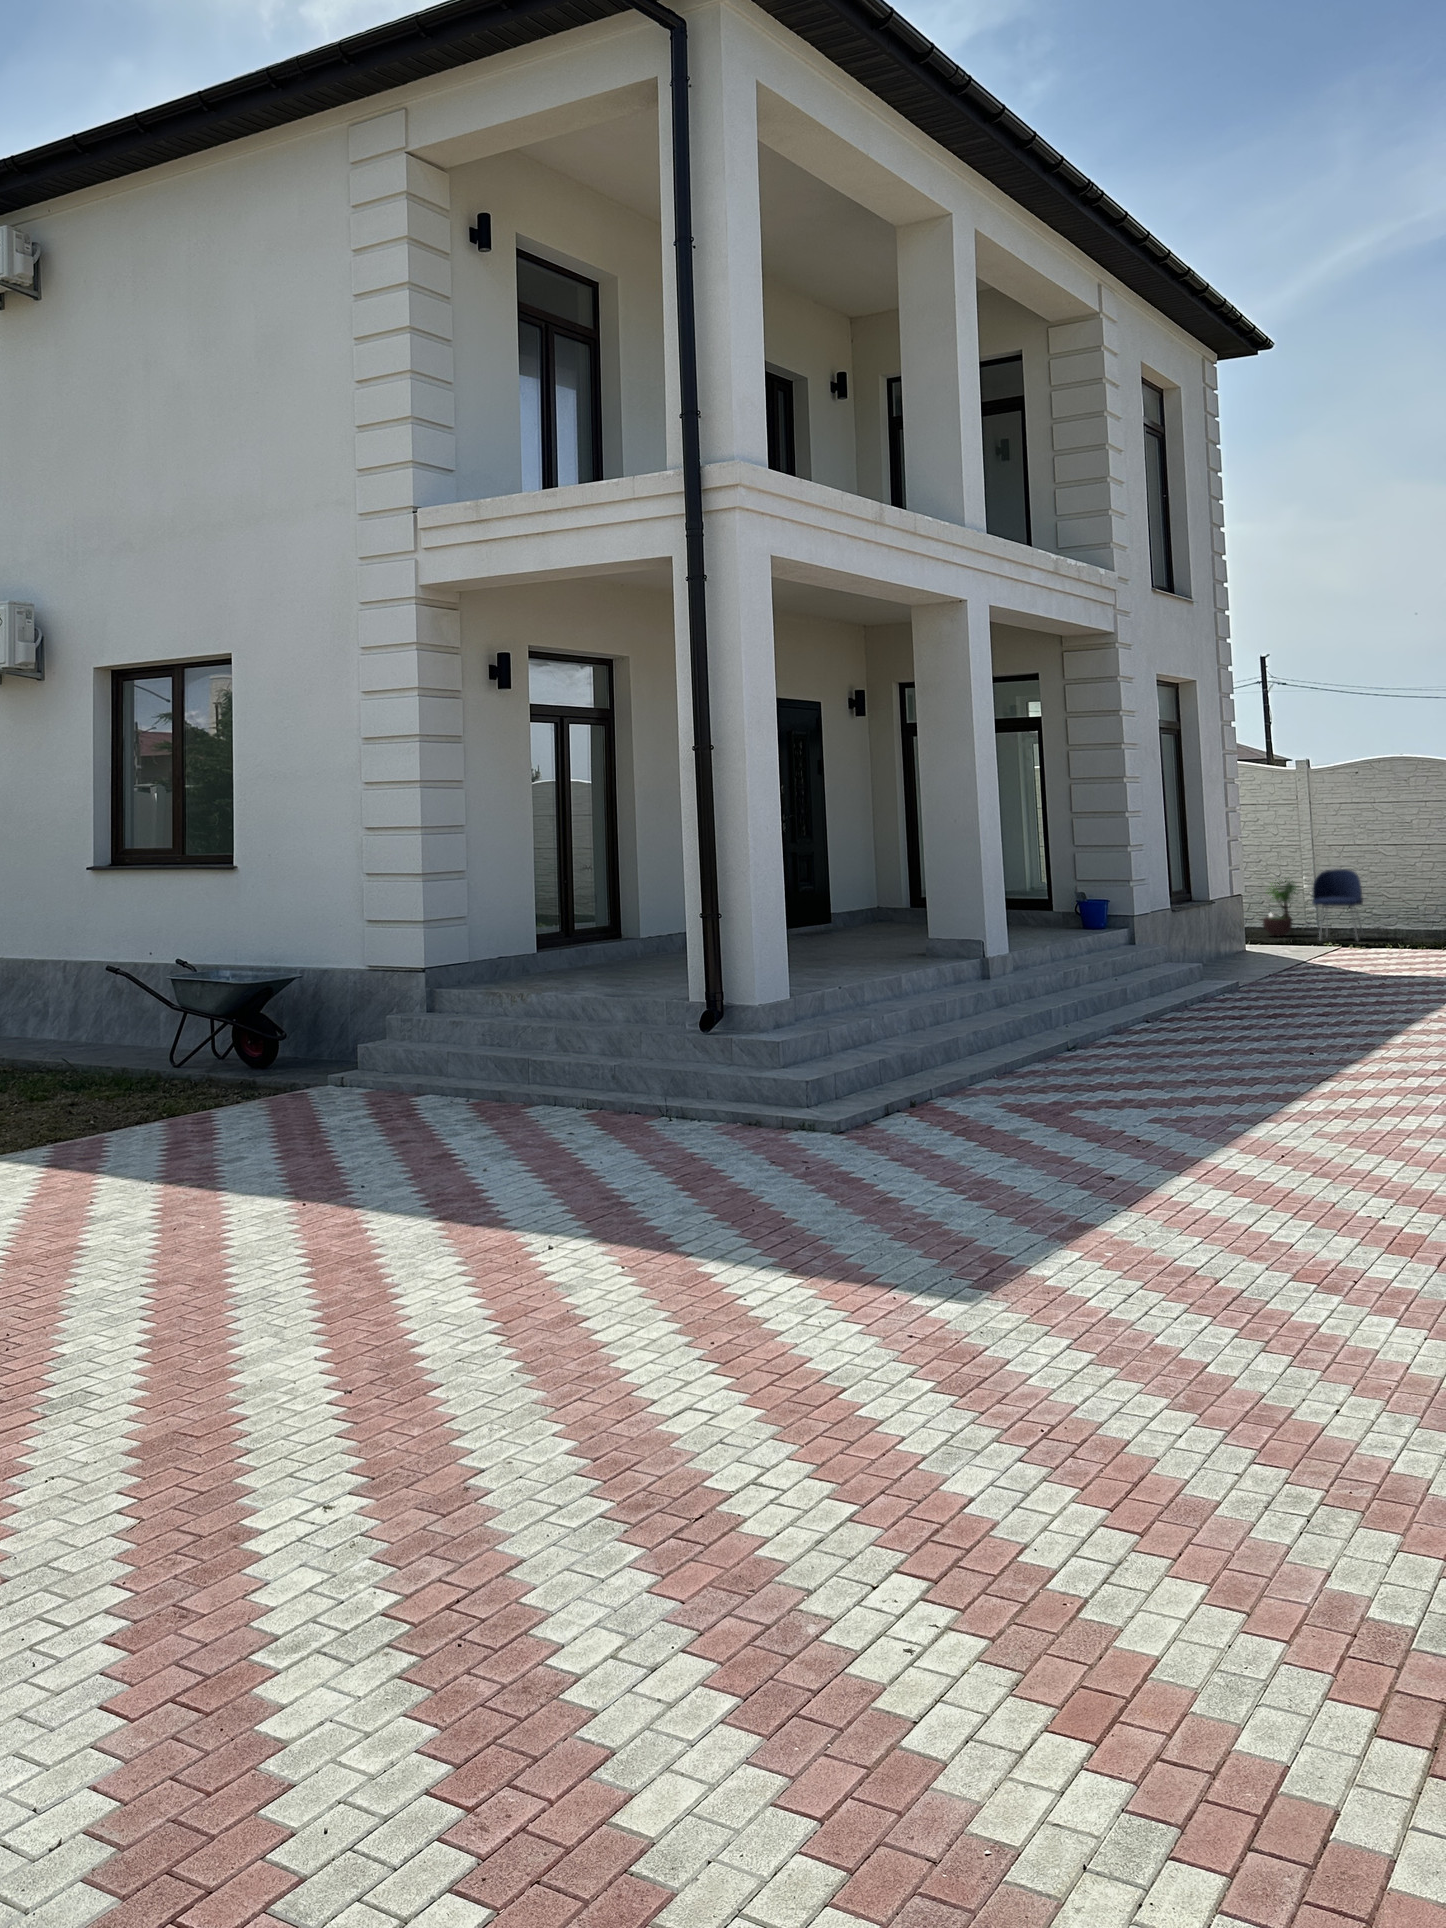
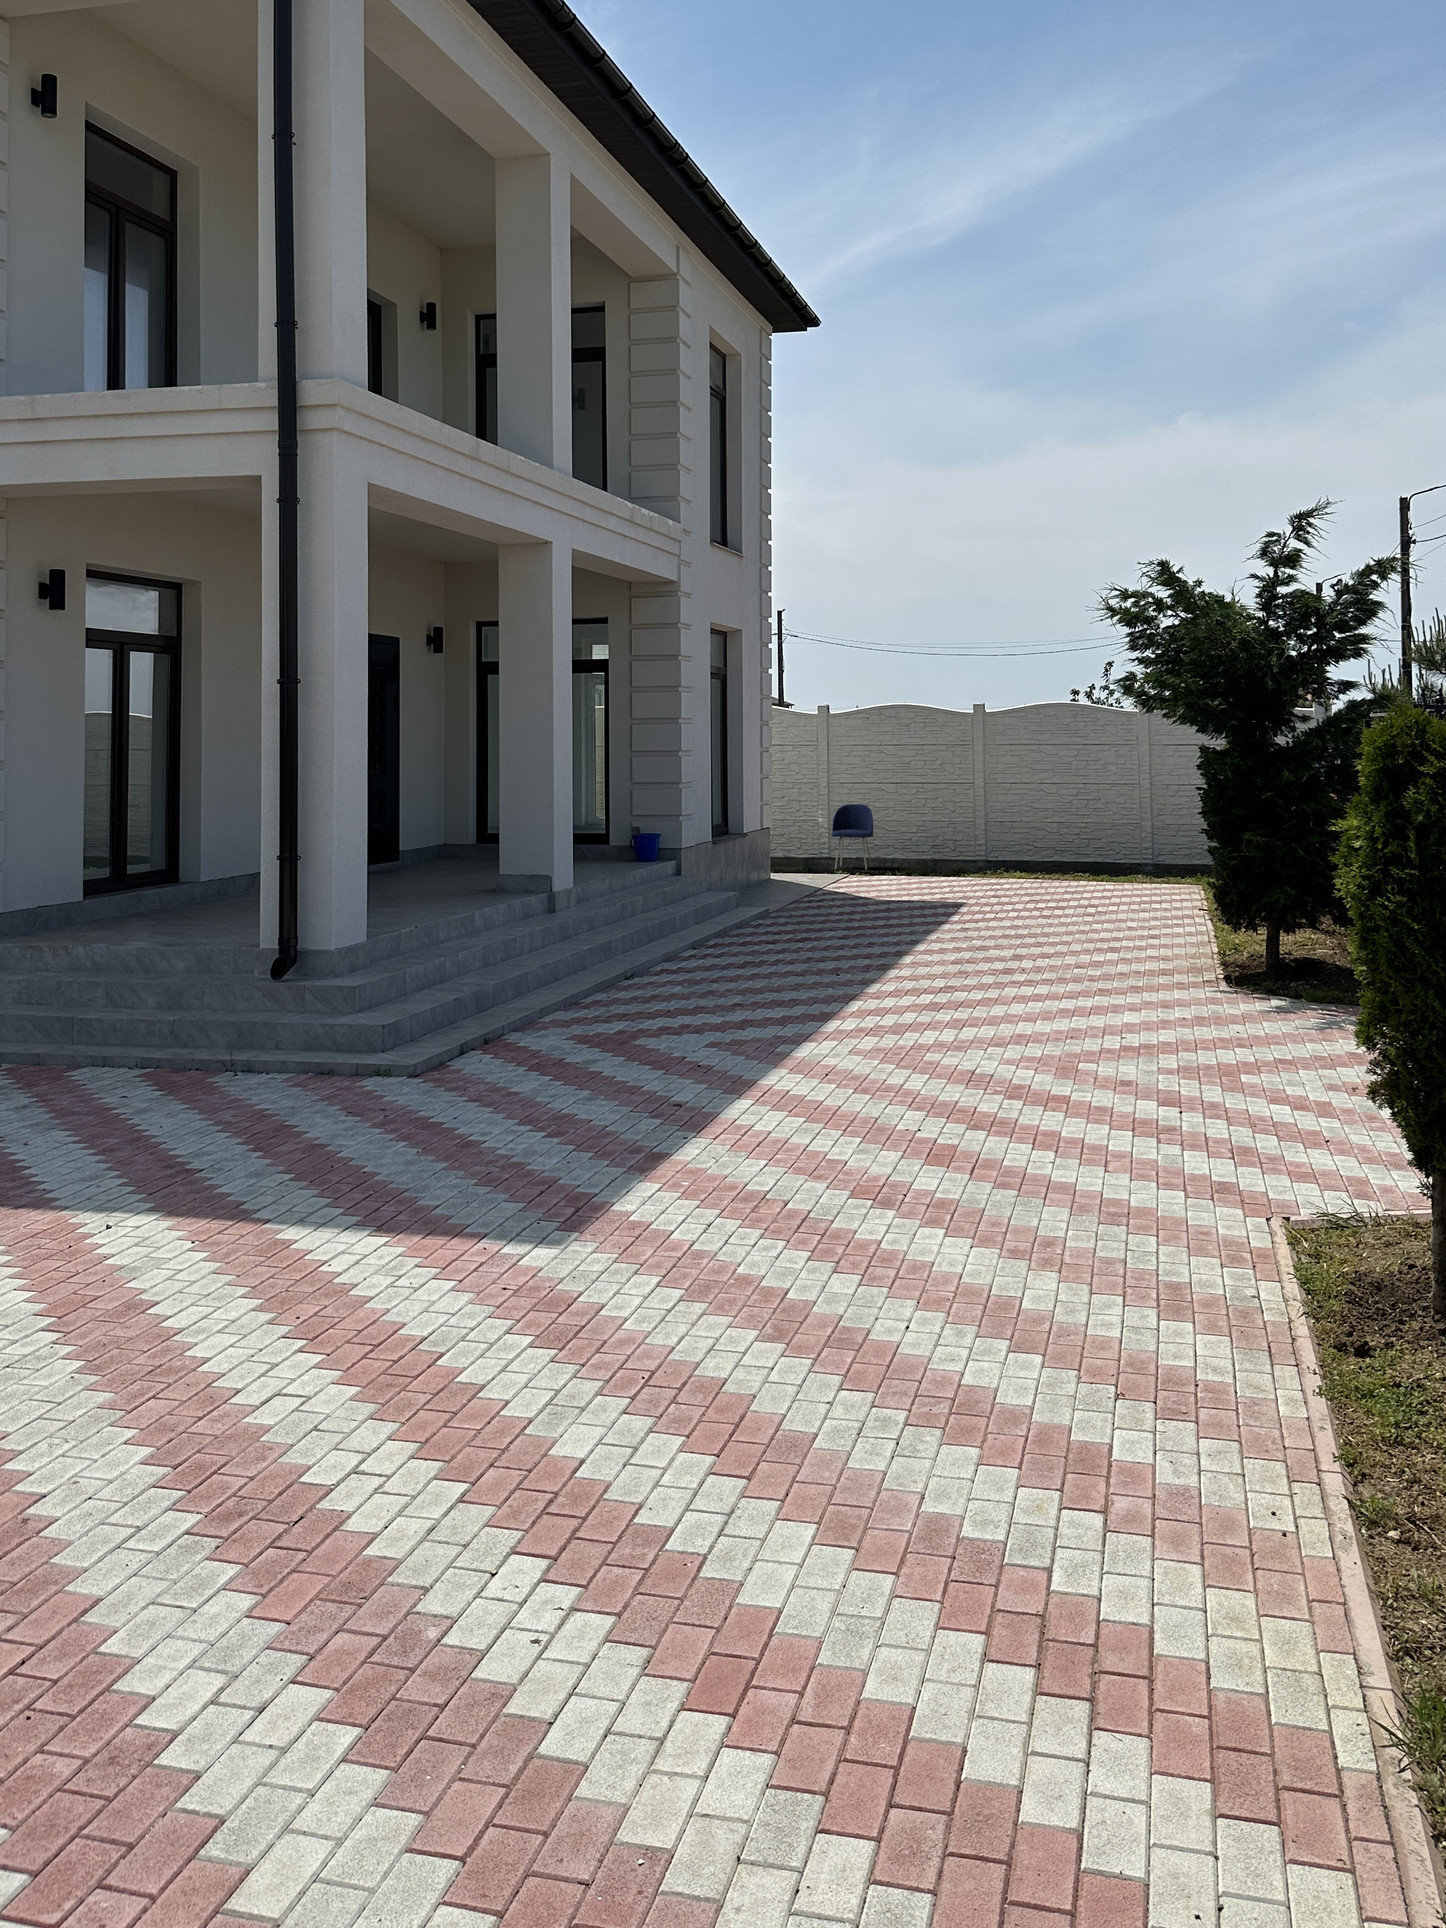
potted tree: present [1263,881,1296,936] -> none [788,807,821,865]

